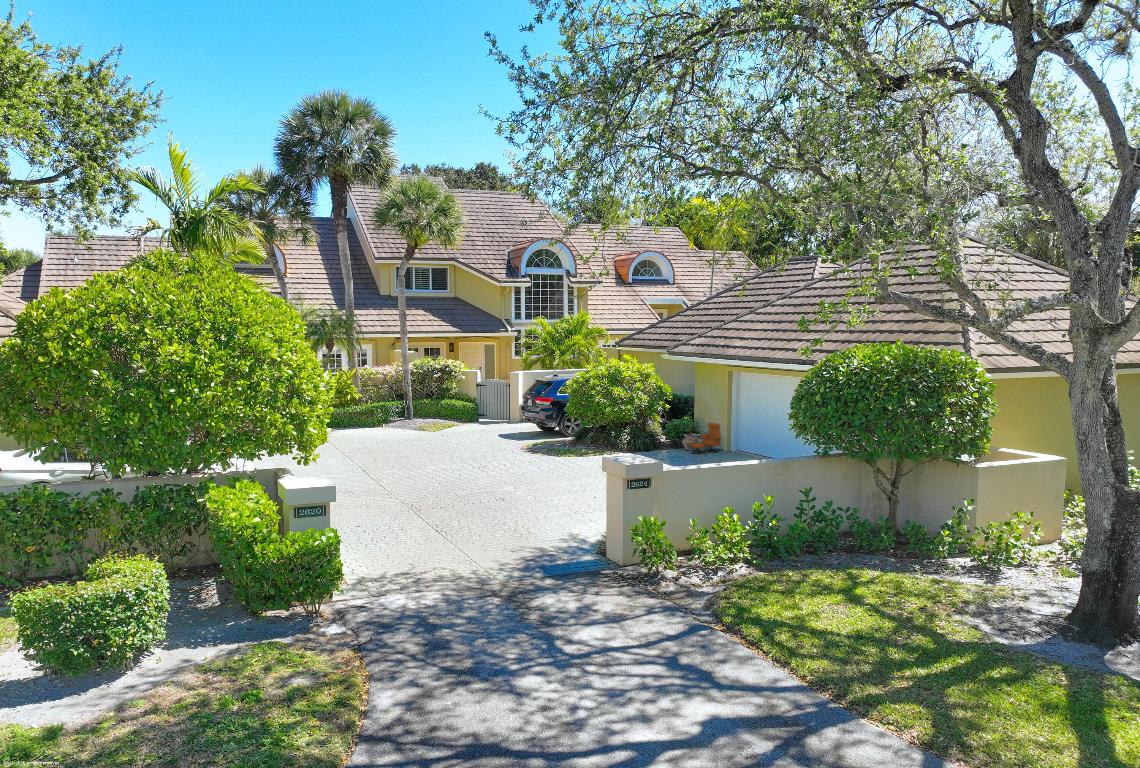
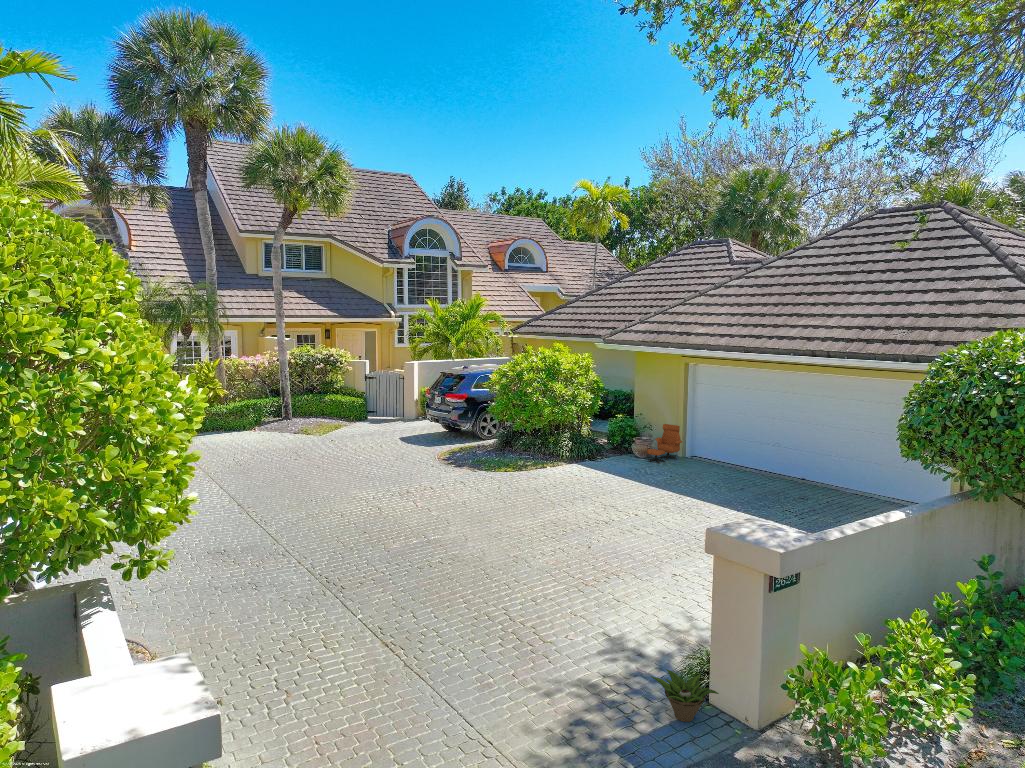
decorative plant: none [562,534,593,557] -> present [651,669,719,722]

